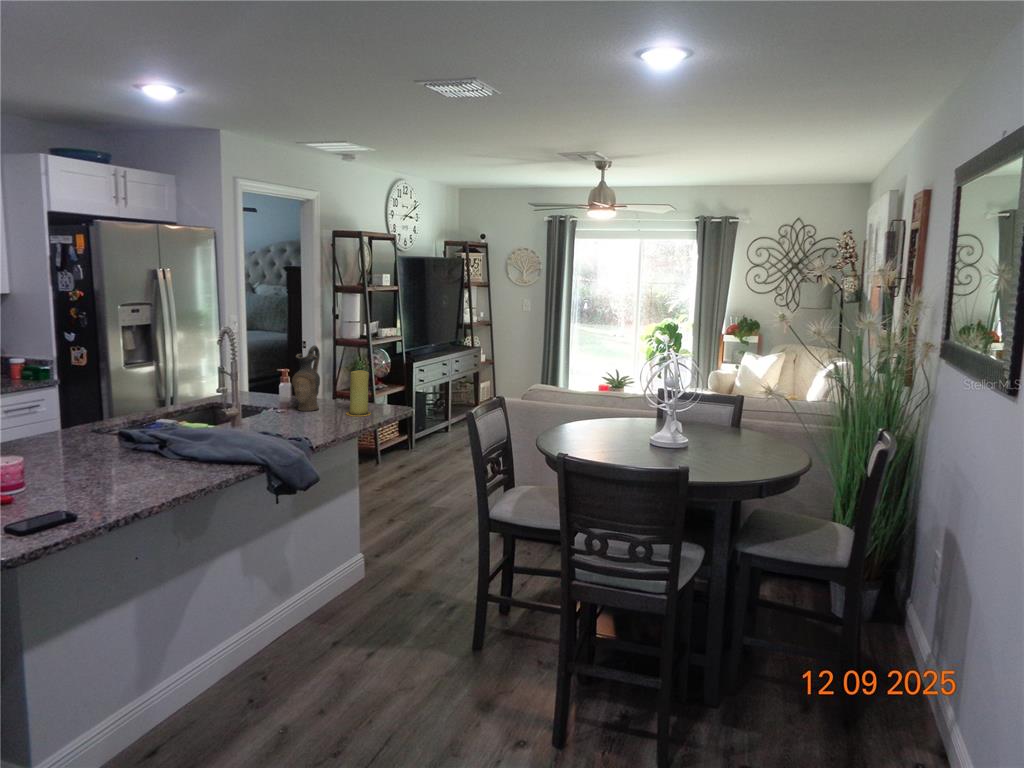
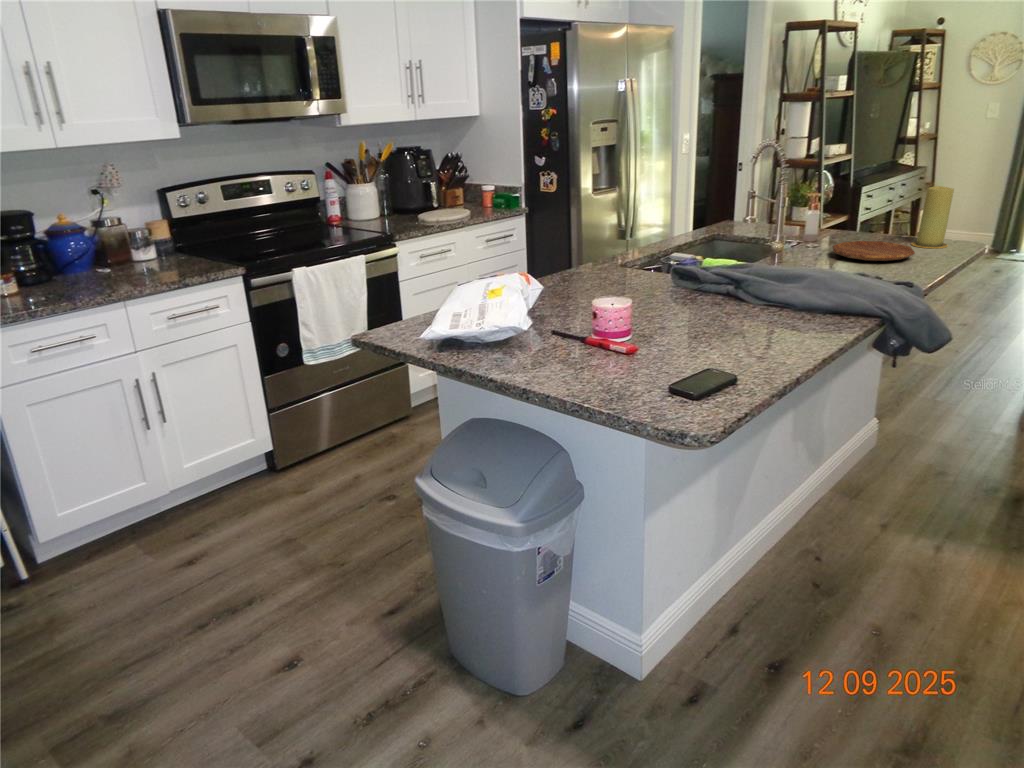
ceramic pitcher: present [292,345,320,411] -> none [836,155,874,241]
tray: none [271,411,332,427] -> present [833,241,915,261]

